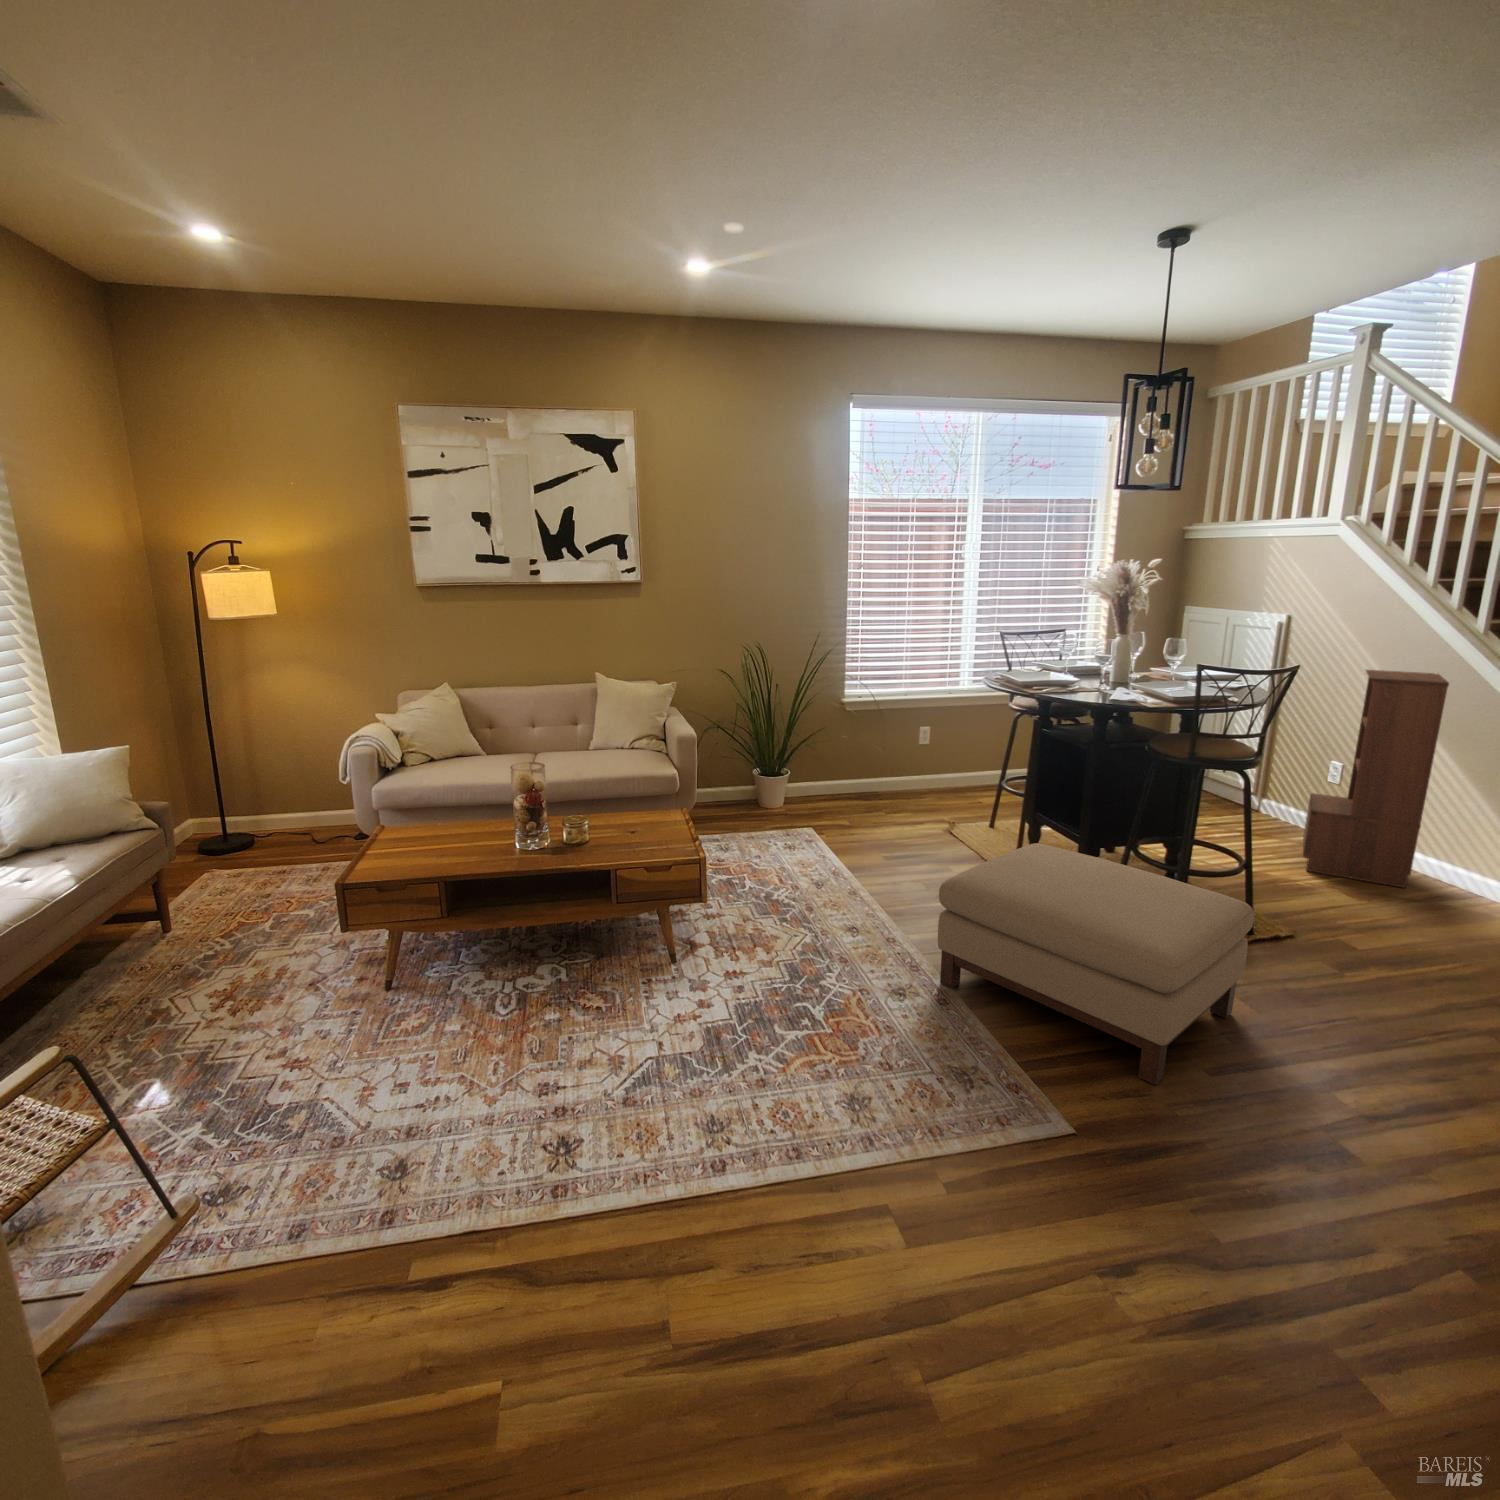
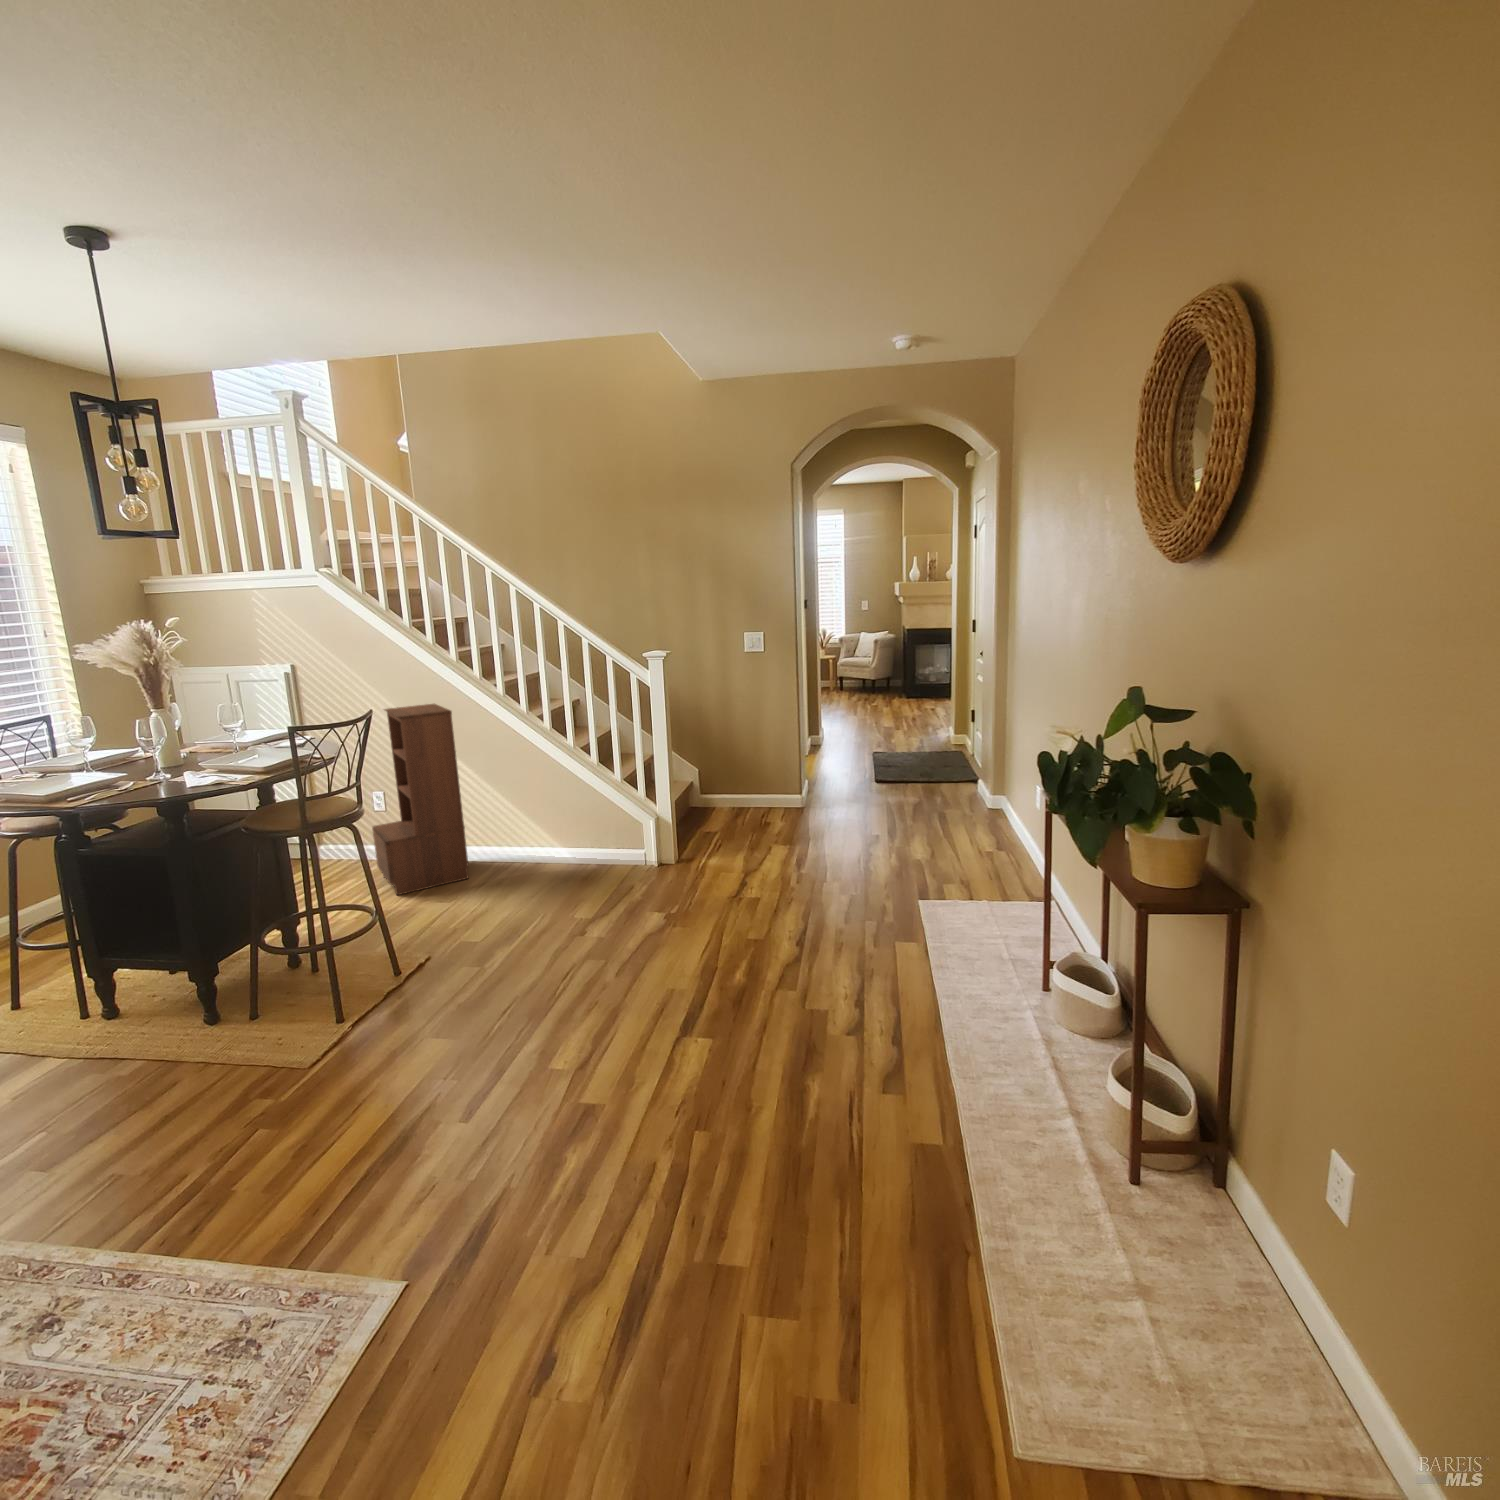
ottoman: present [938,843,1254,1085] -> none [60,952,438,1258]

